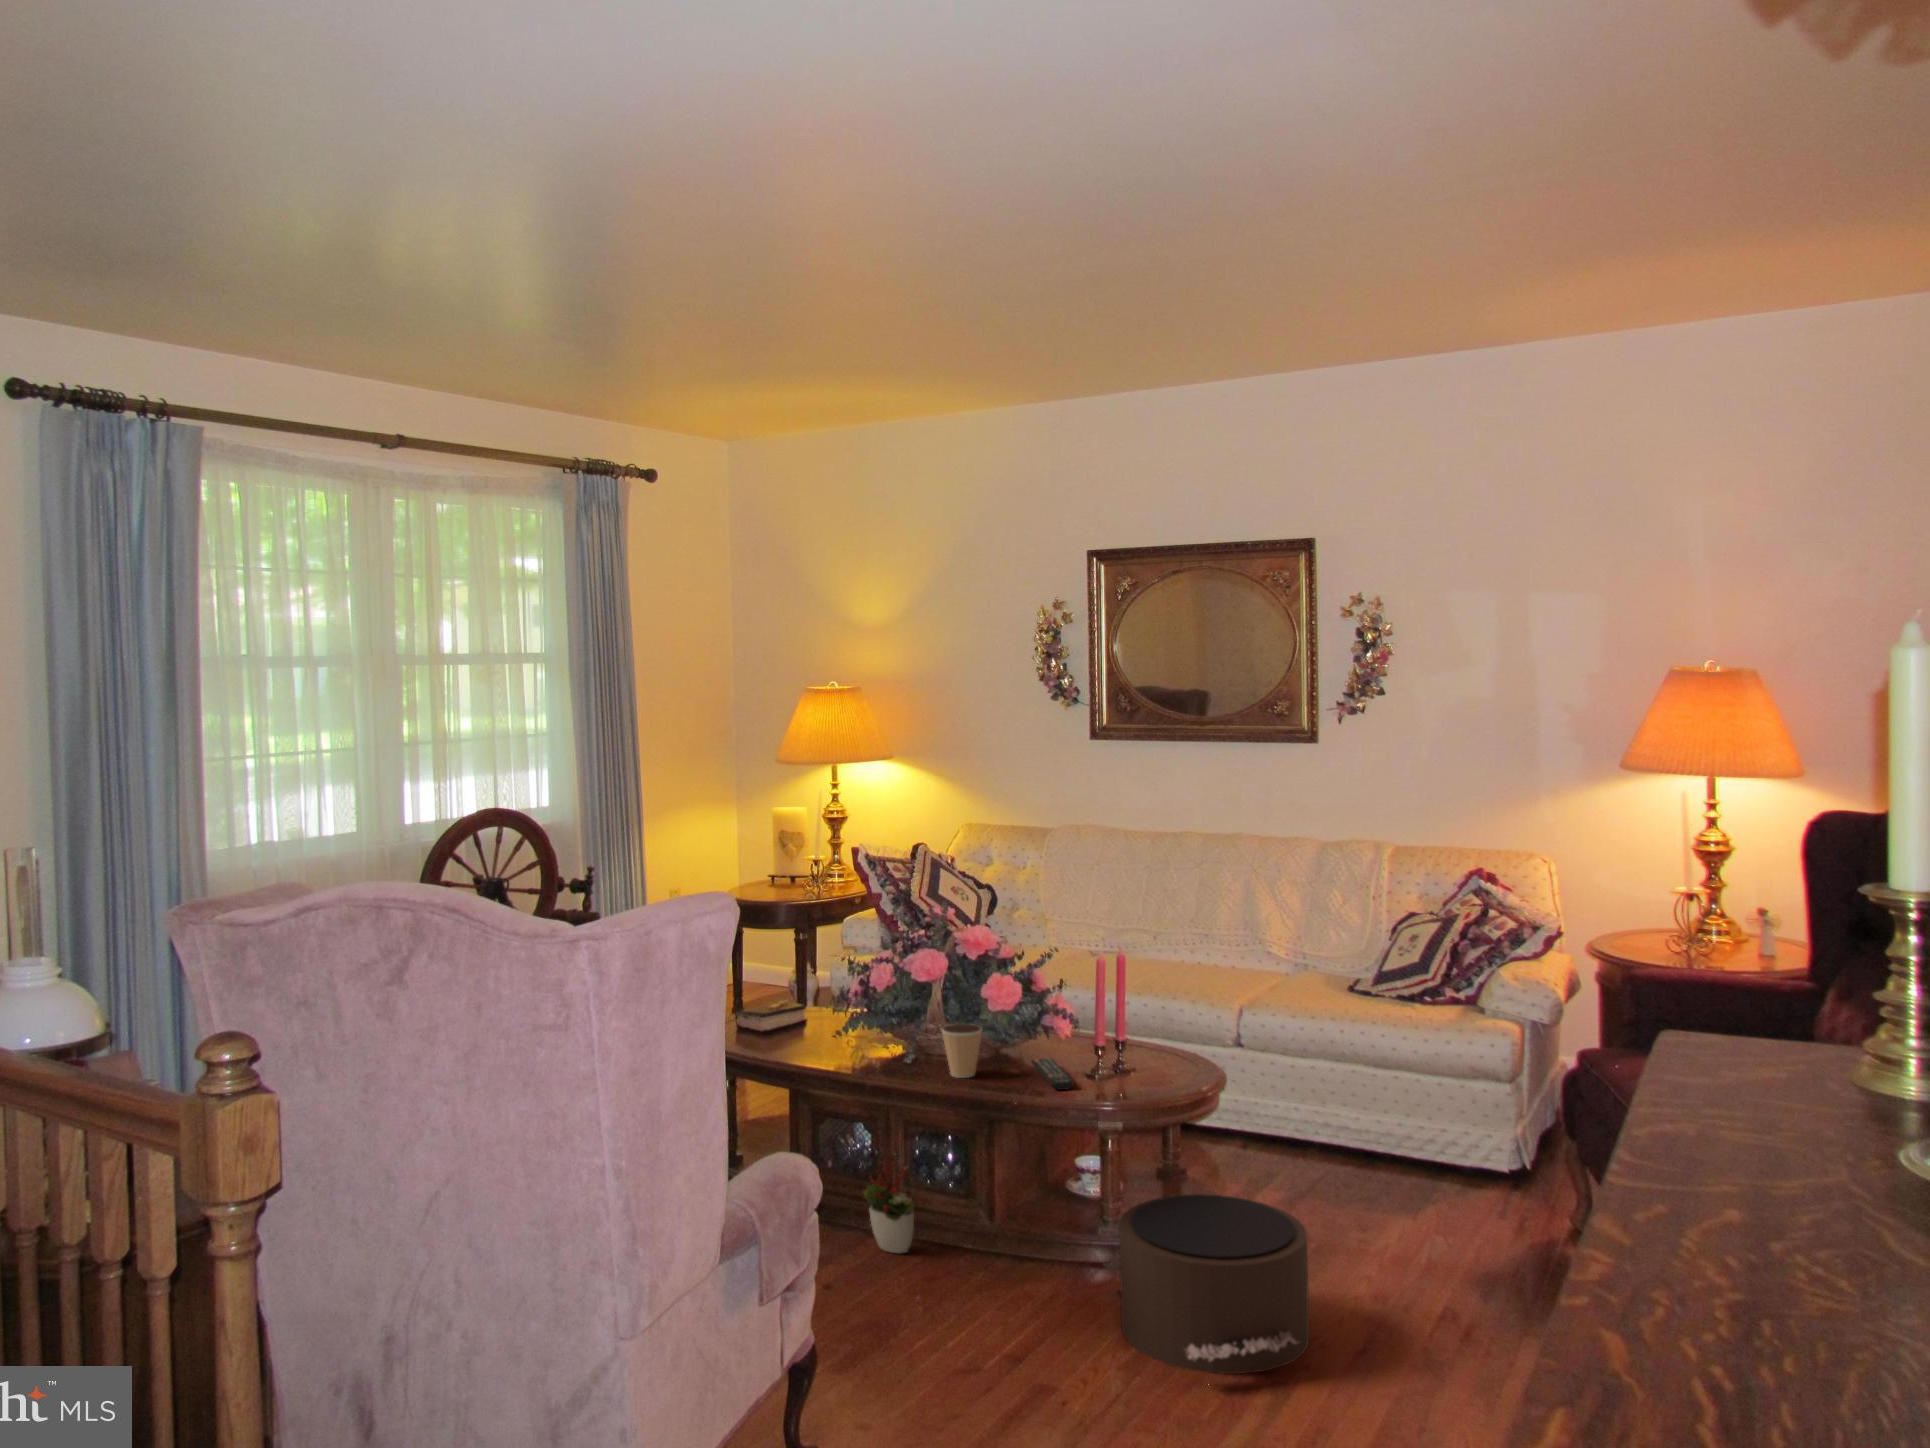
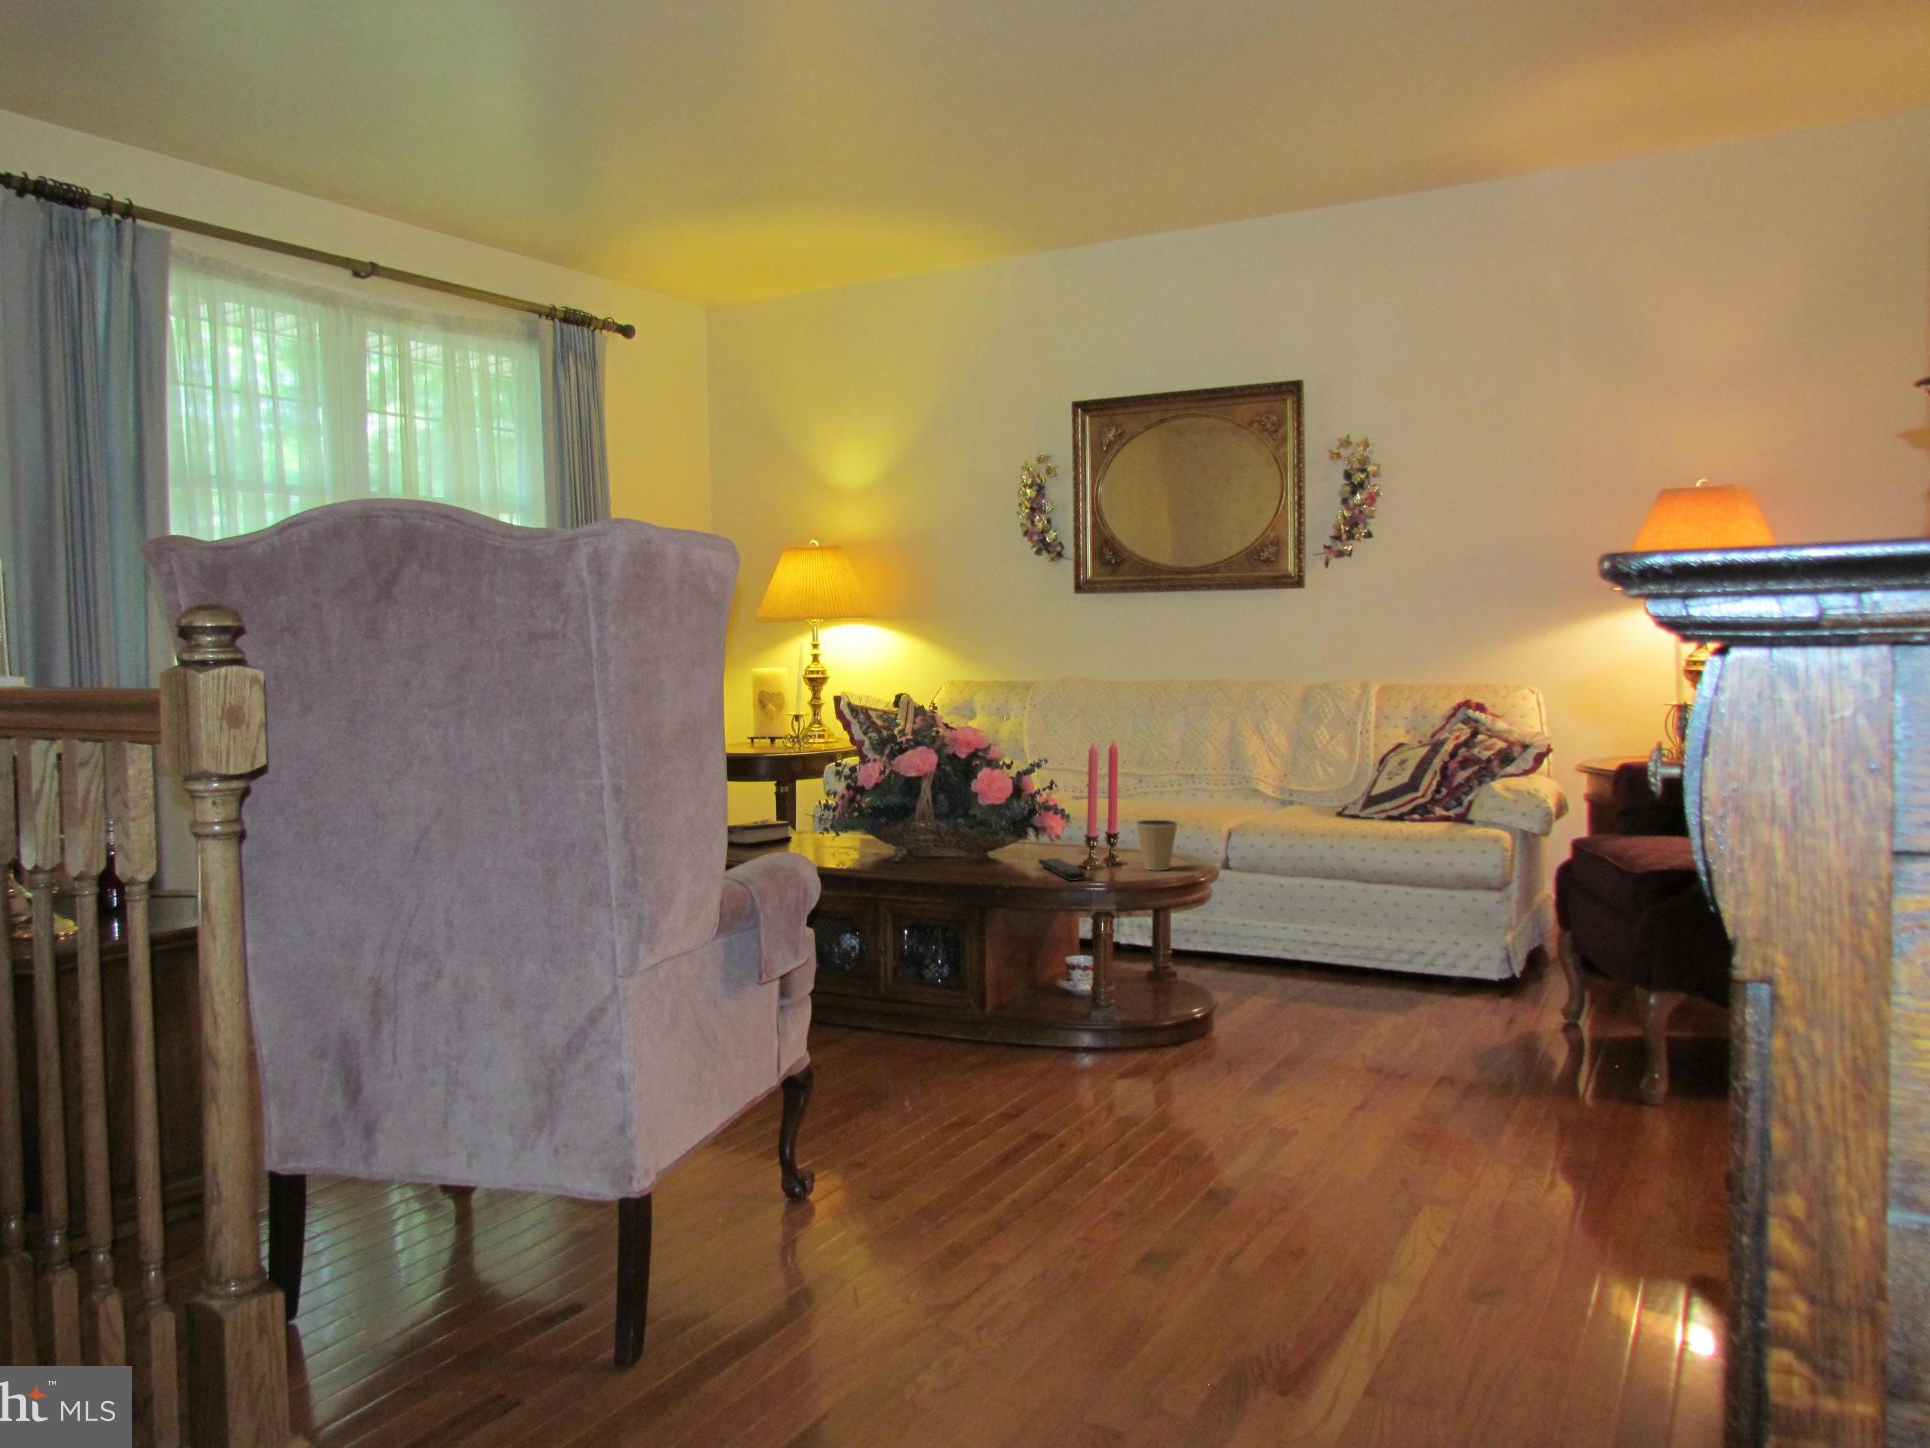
coffee cup: present [942,1024,982,1078] -> present [1136,820,1177,870]
decorative plant: present [864,1159,915,1253] -> none [870,952,924,1049]
pouf: present [1104,1194,1309,1374] -> none [1117,975,1330,1134]

